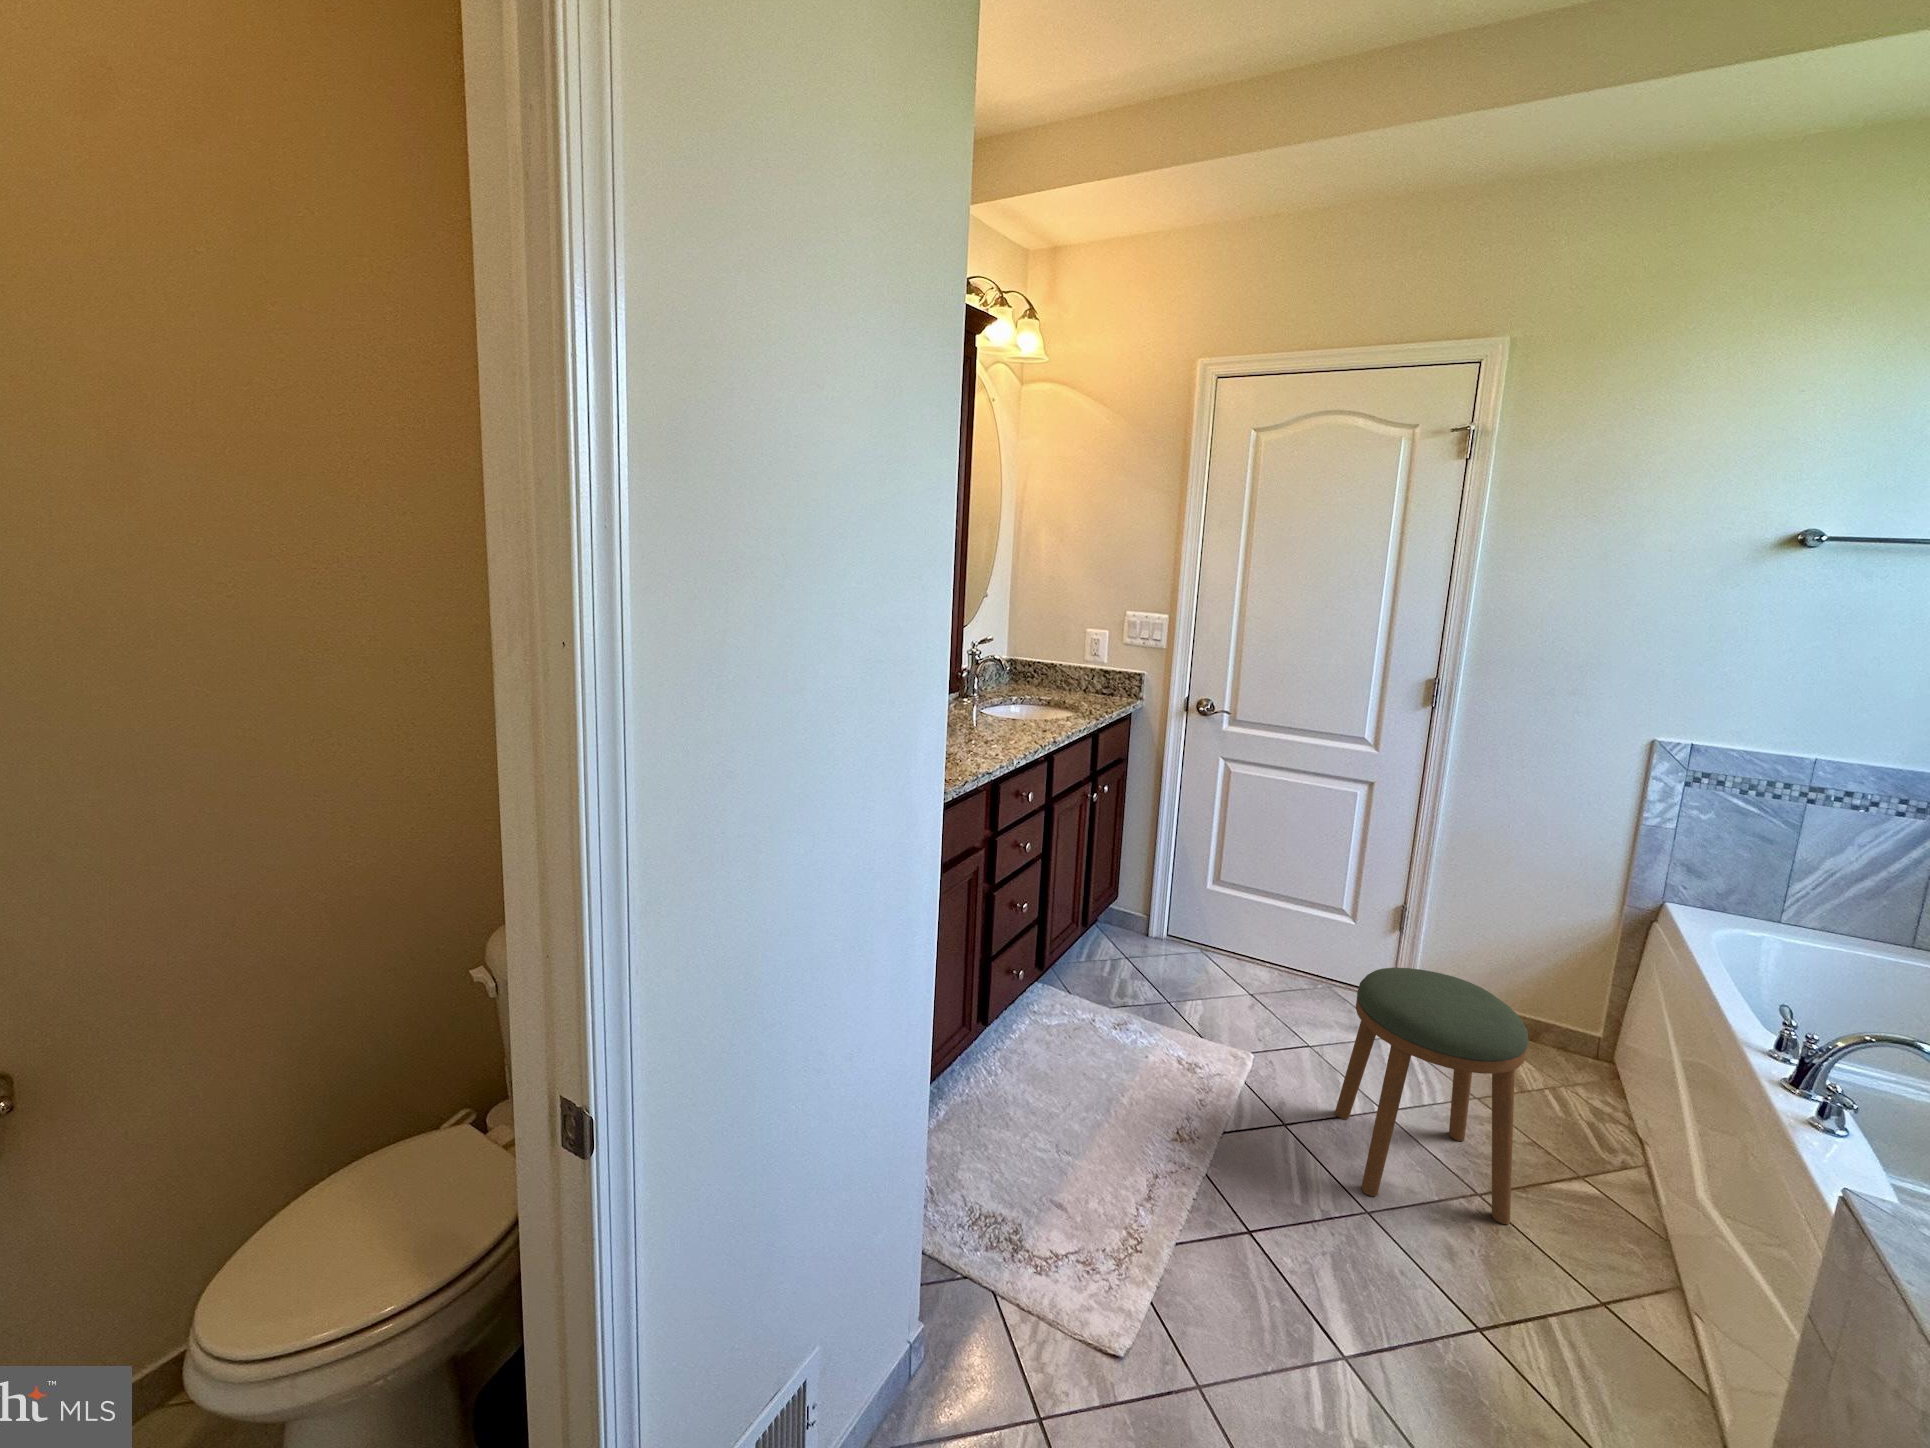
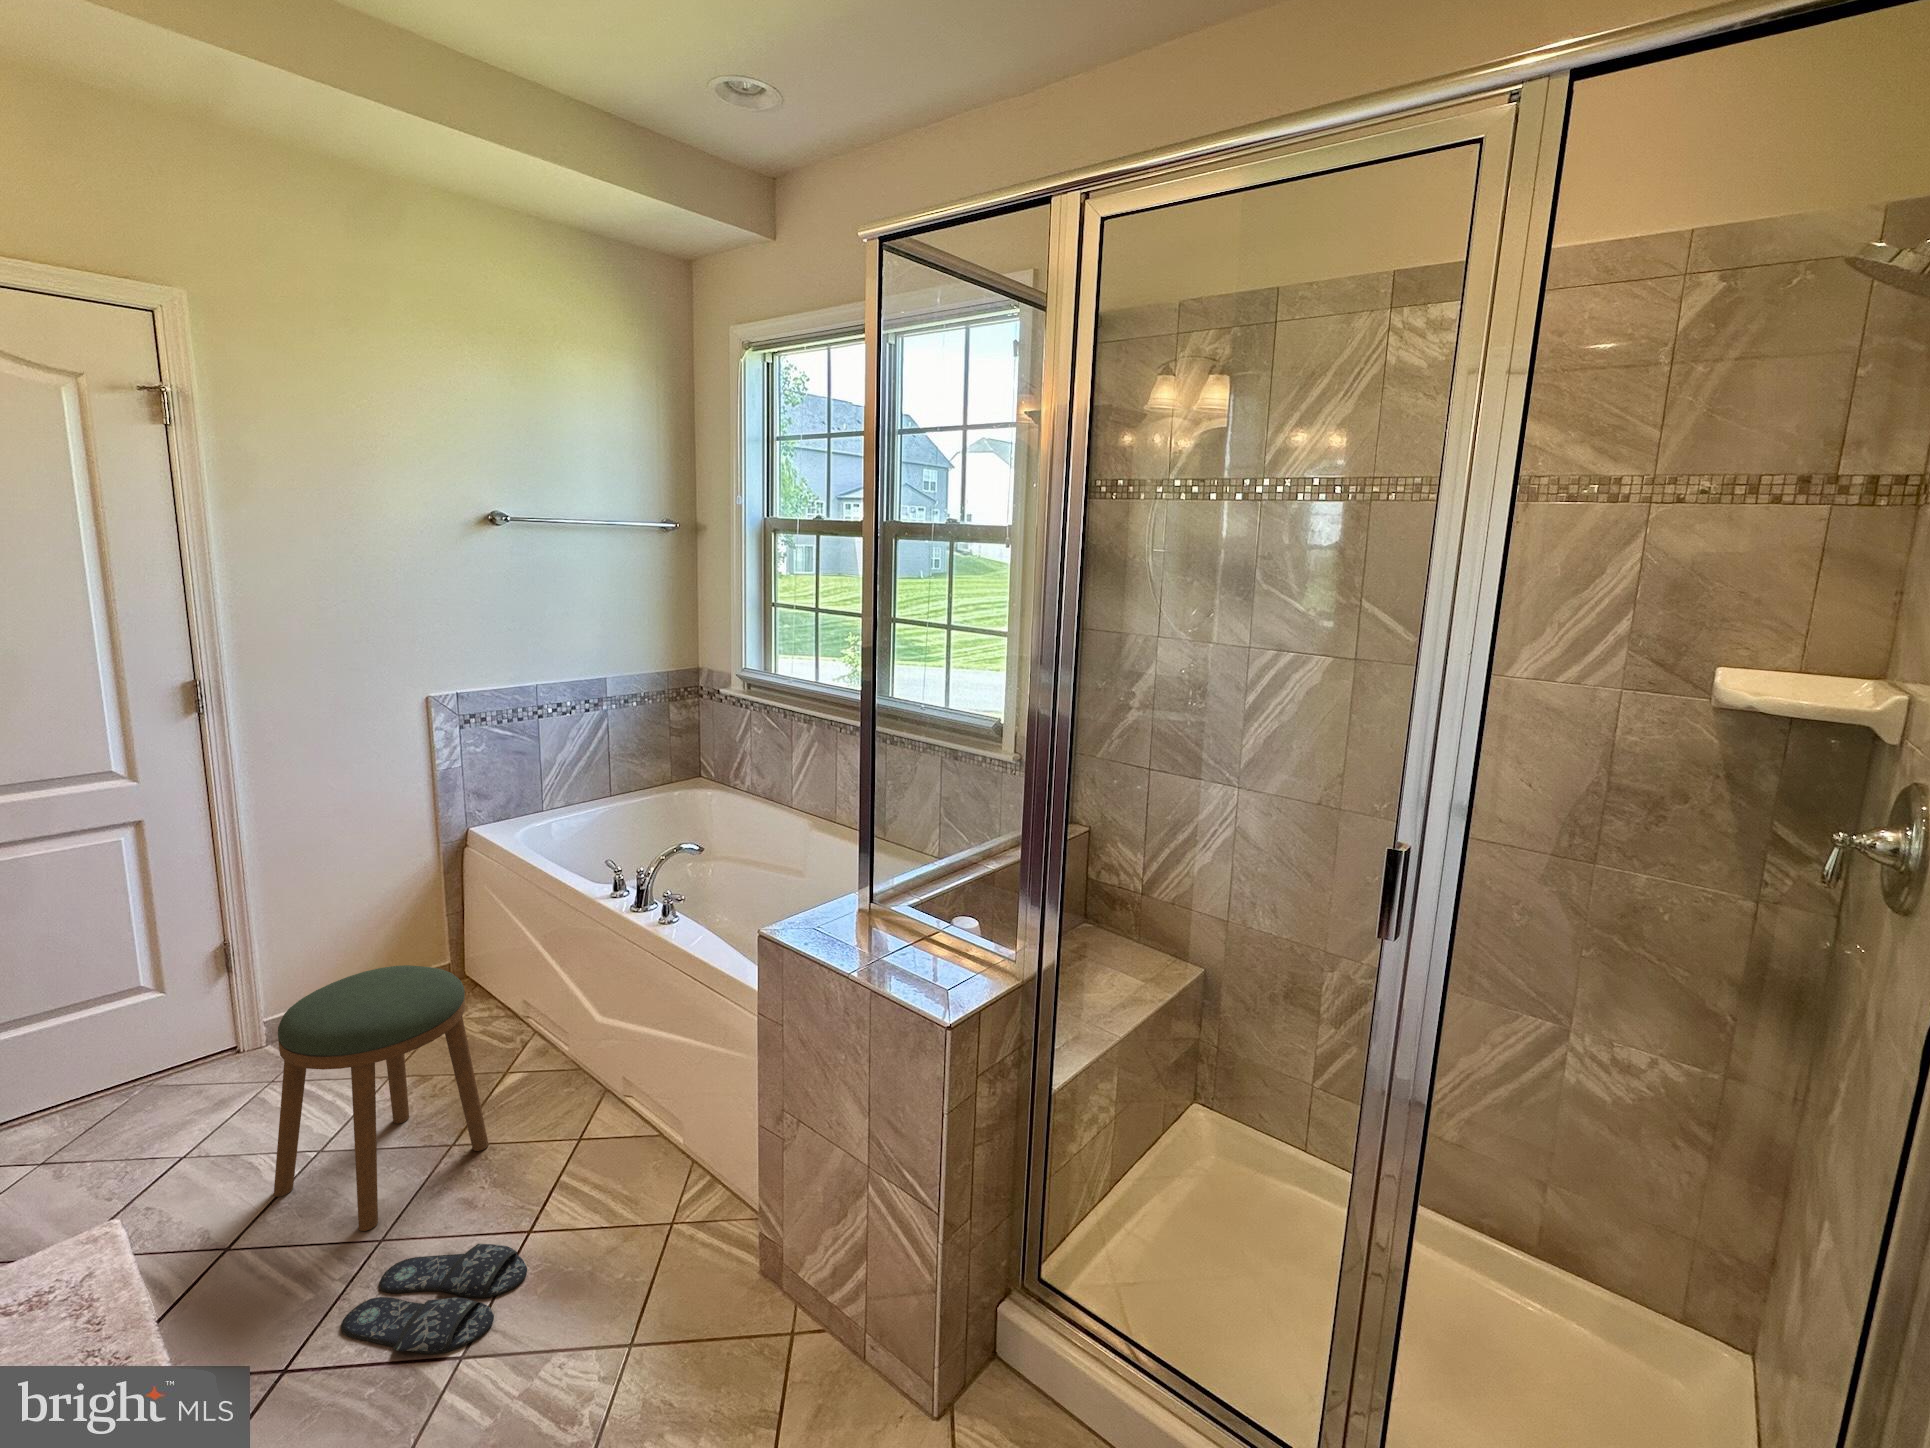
slippers: none [1296,1235,1453,1364] -> present [341,1244,527,1354]

